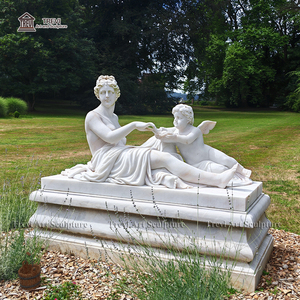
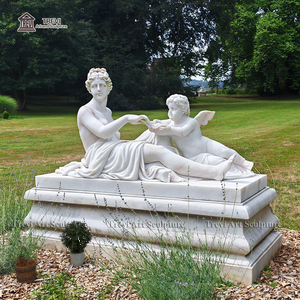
potted plant: none [64,224,98,270] -> present [59,221,92,266]

